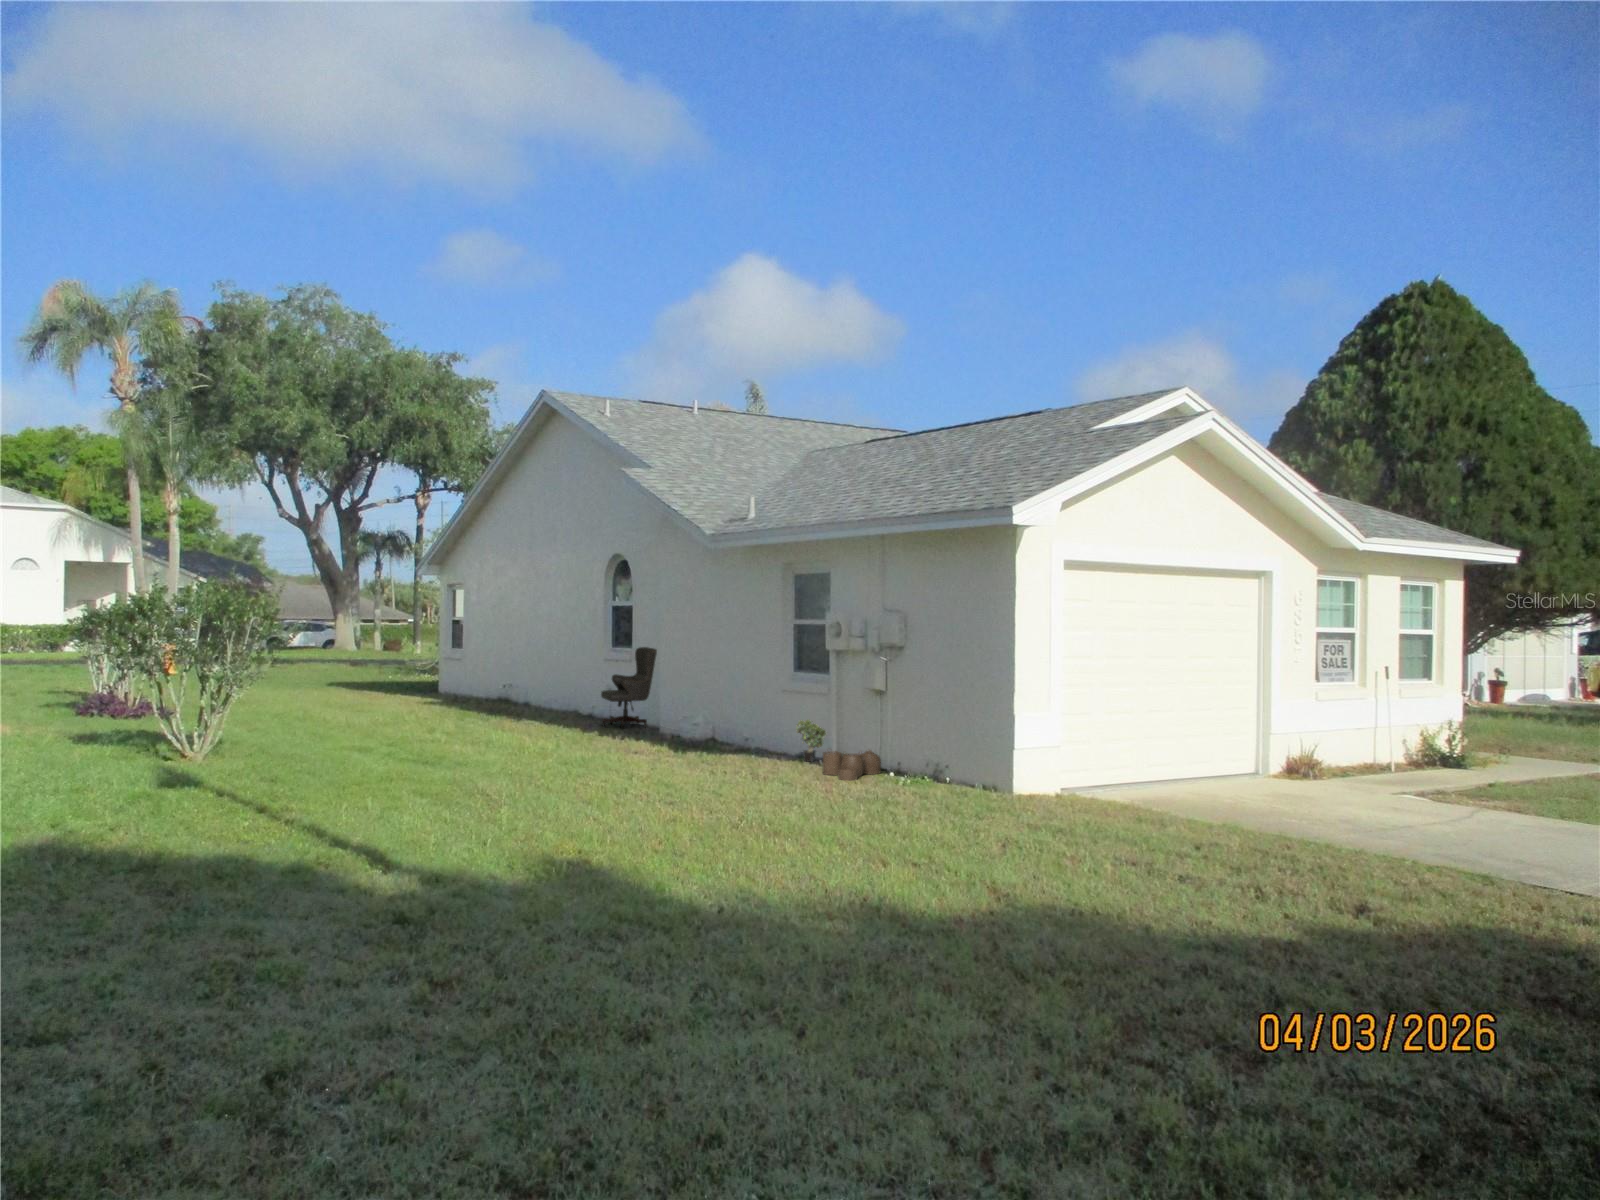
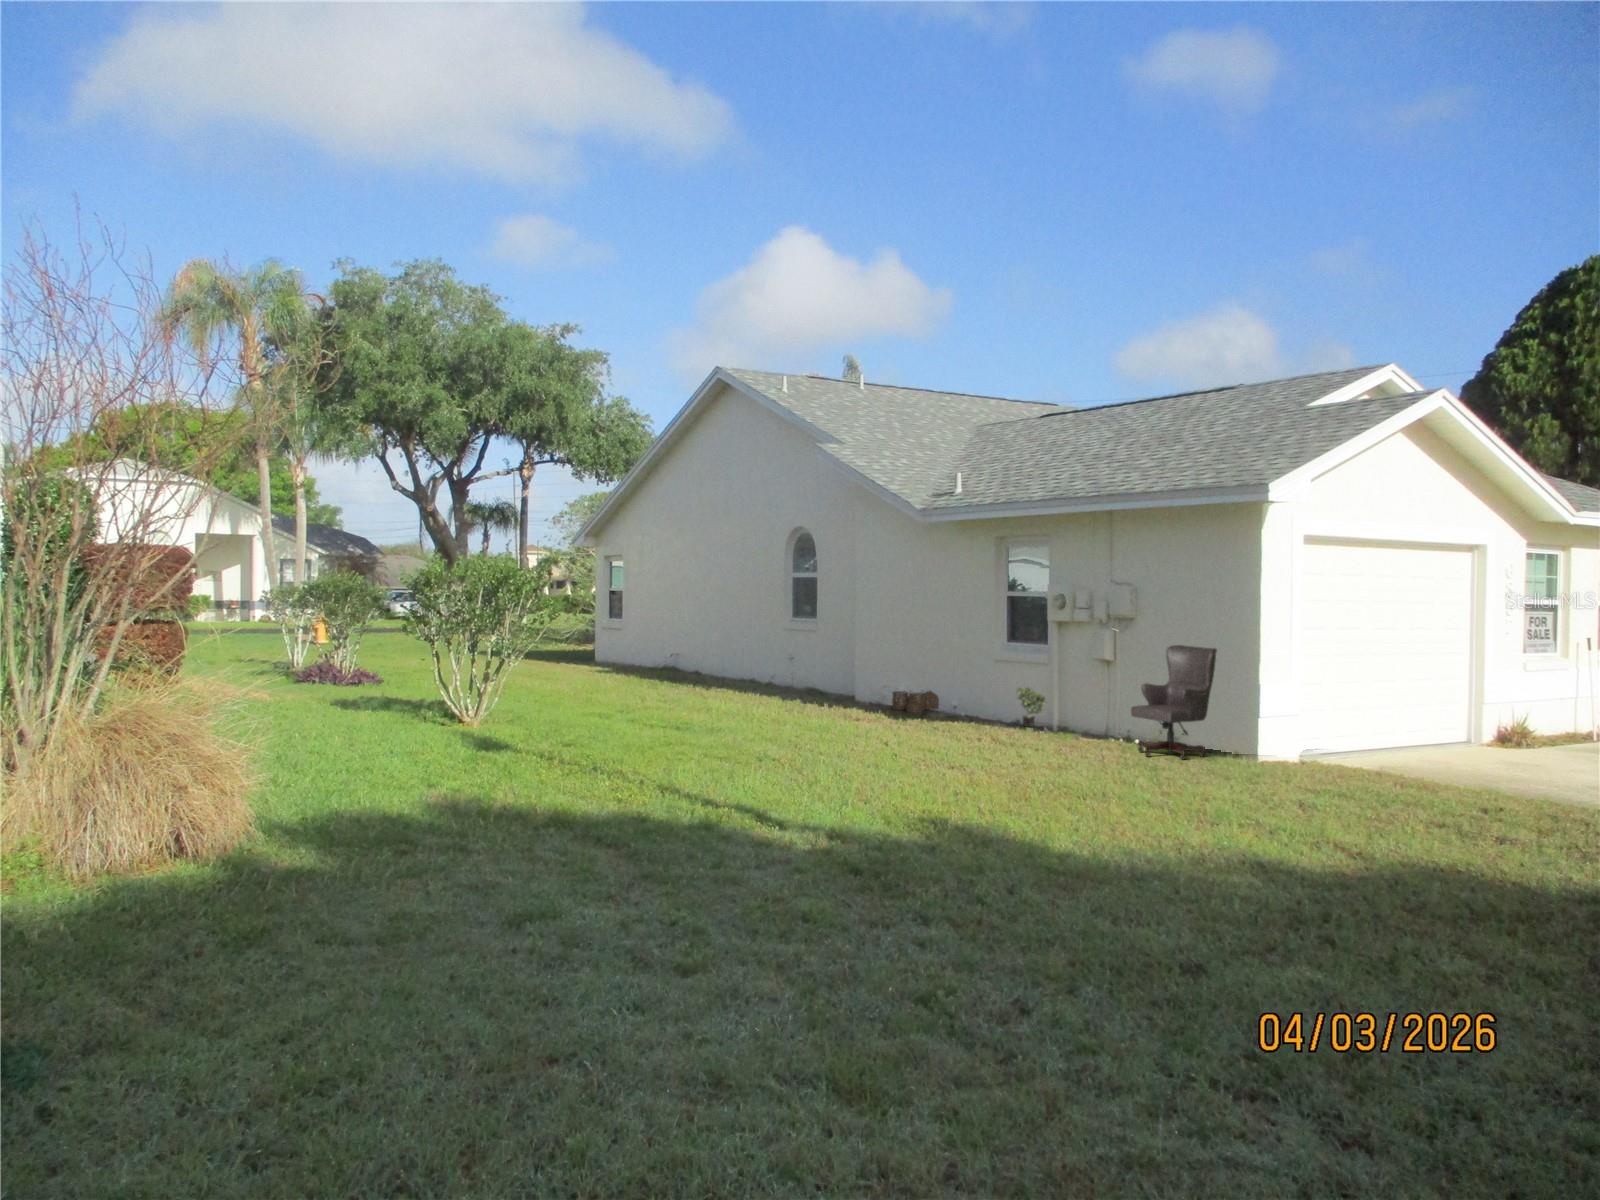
chair: present [601,647,657,728] -> present [1131,645,1217,760]
woven basket: present [823,750,881,781] -> present [892,691,939,713]

